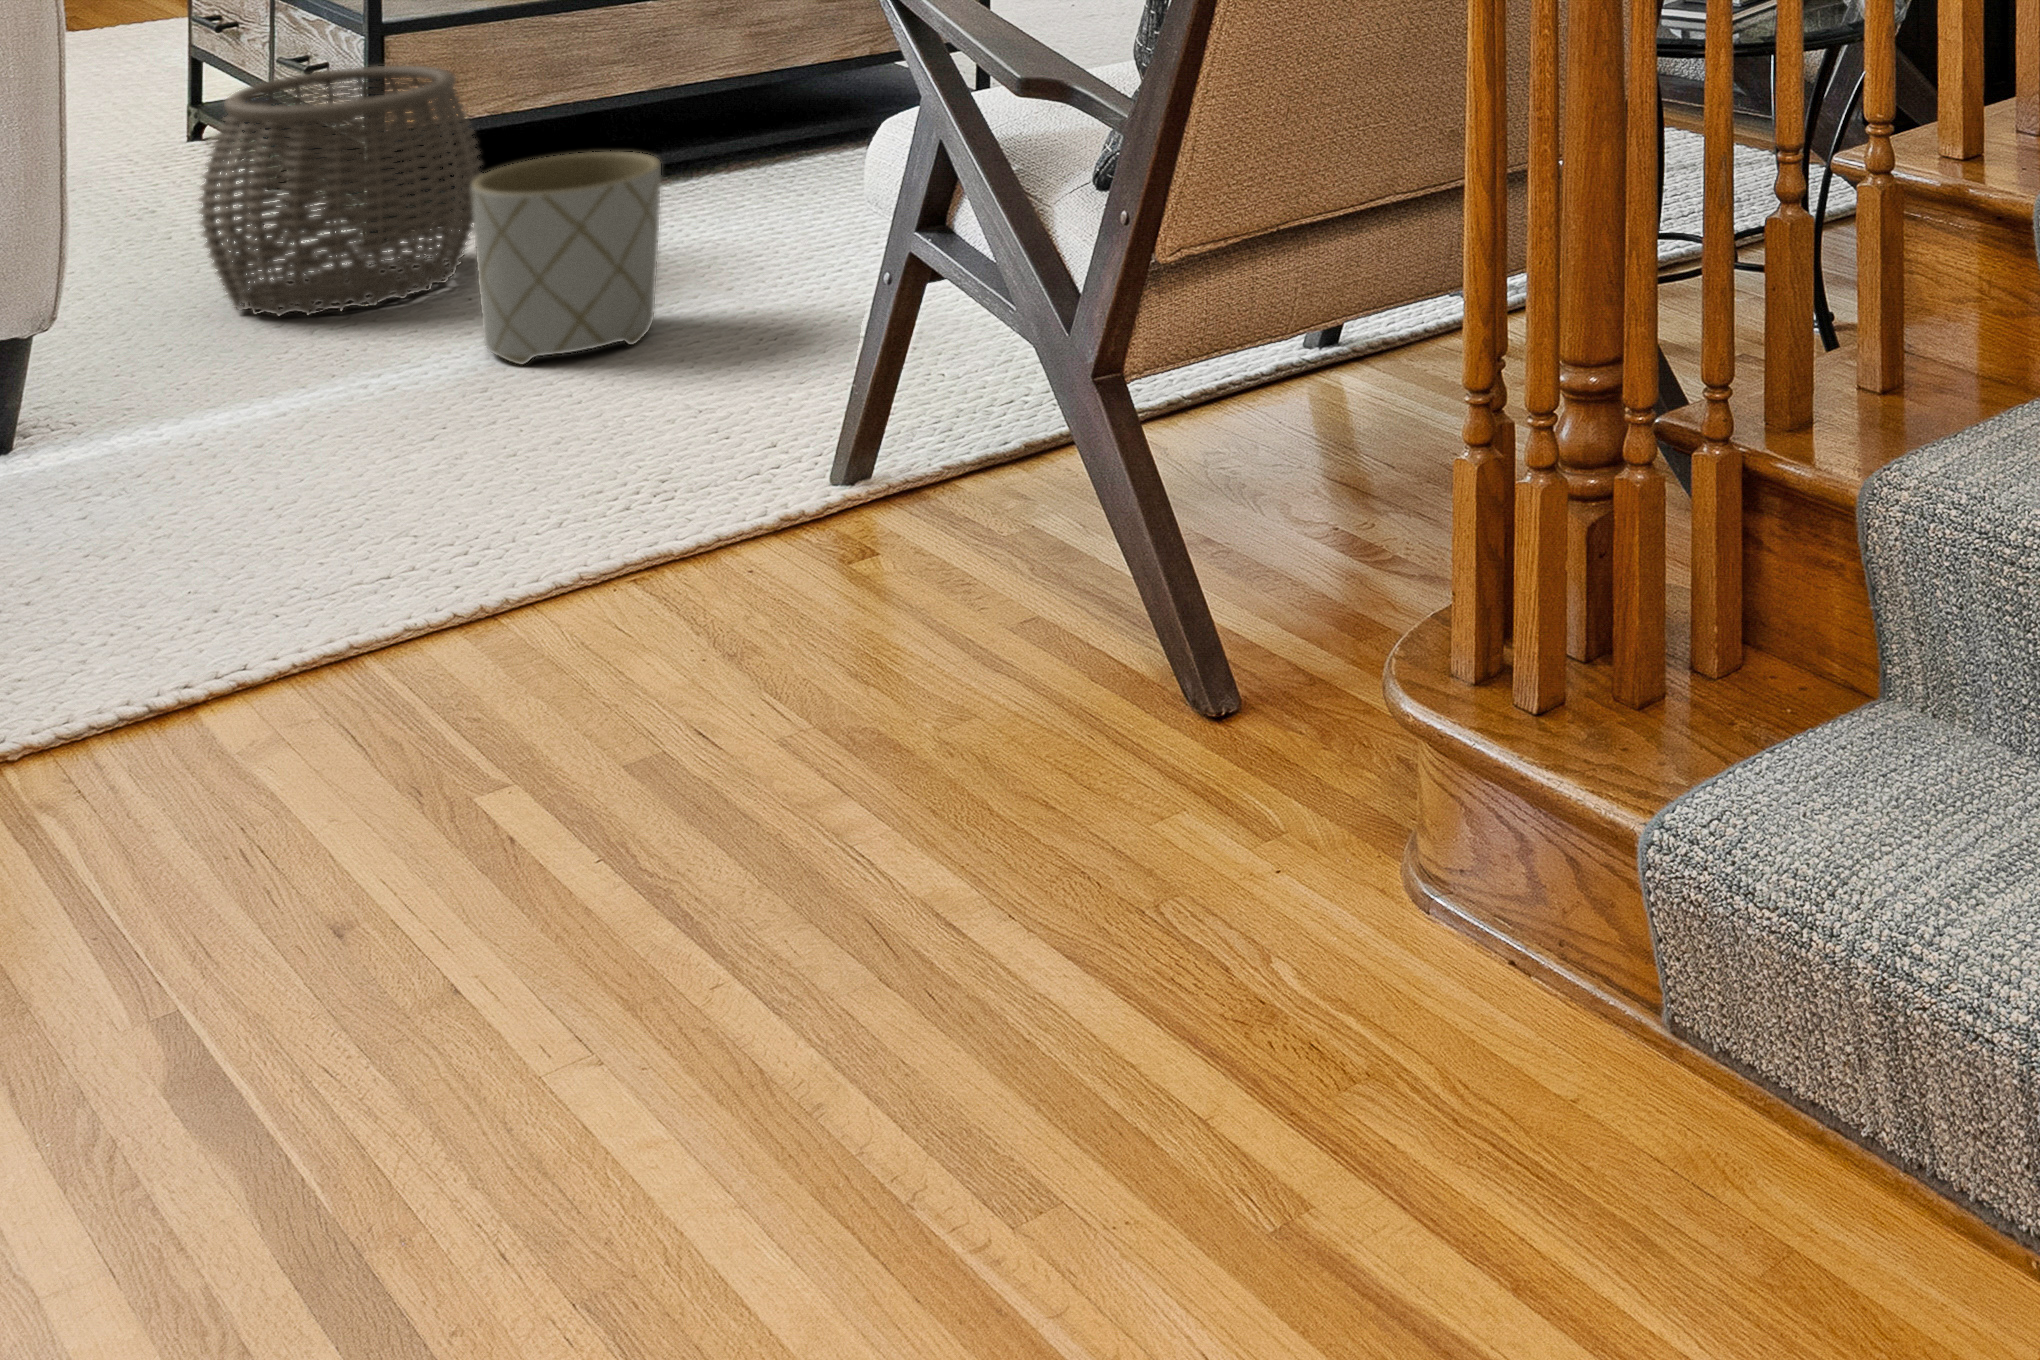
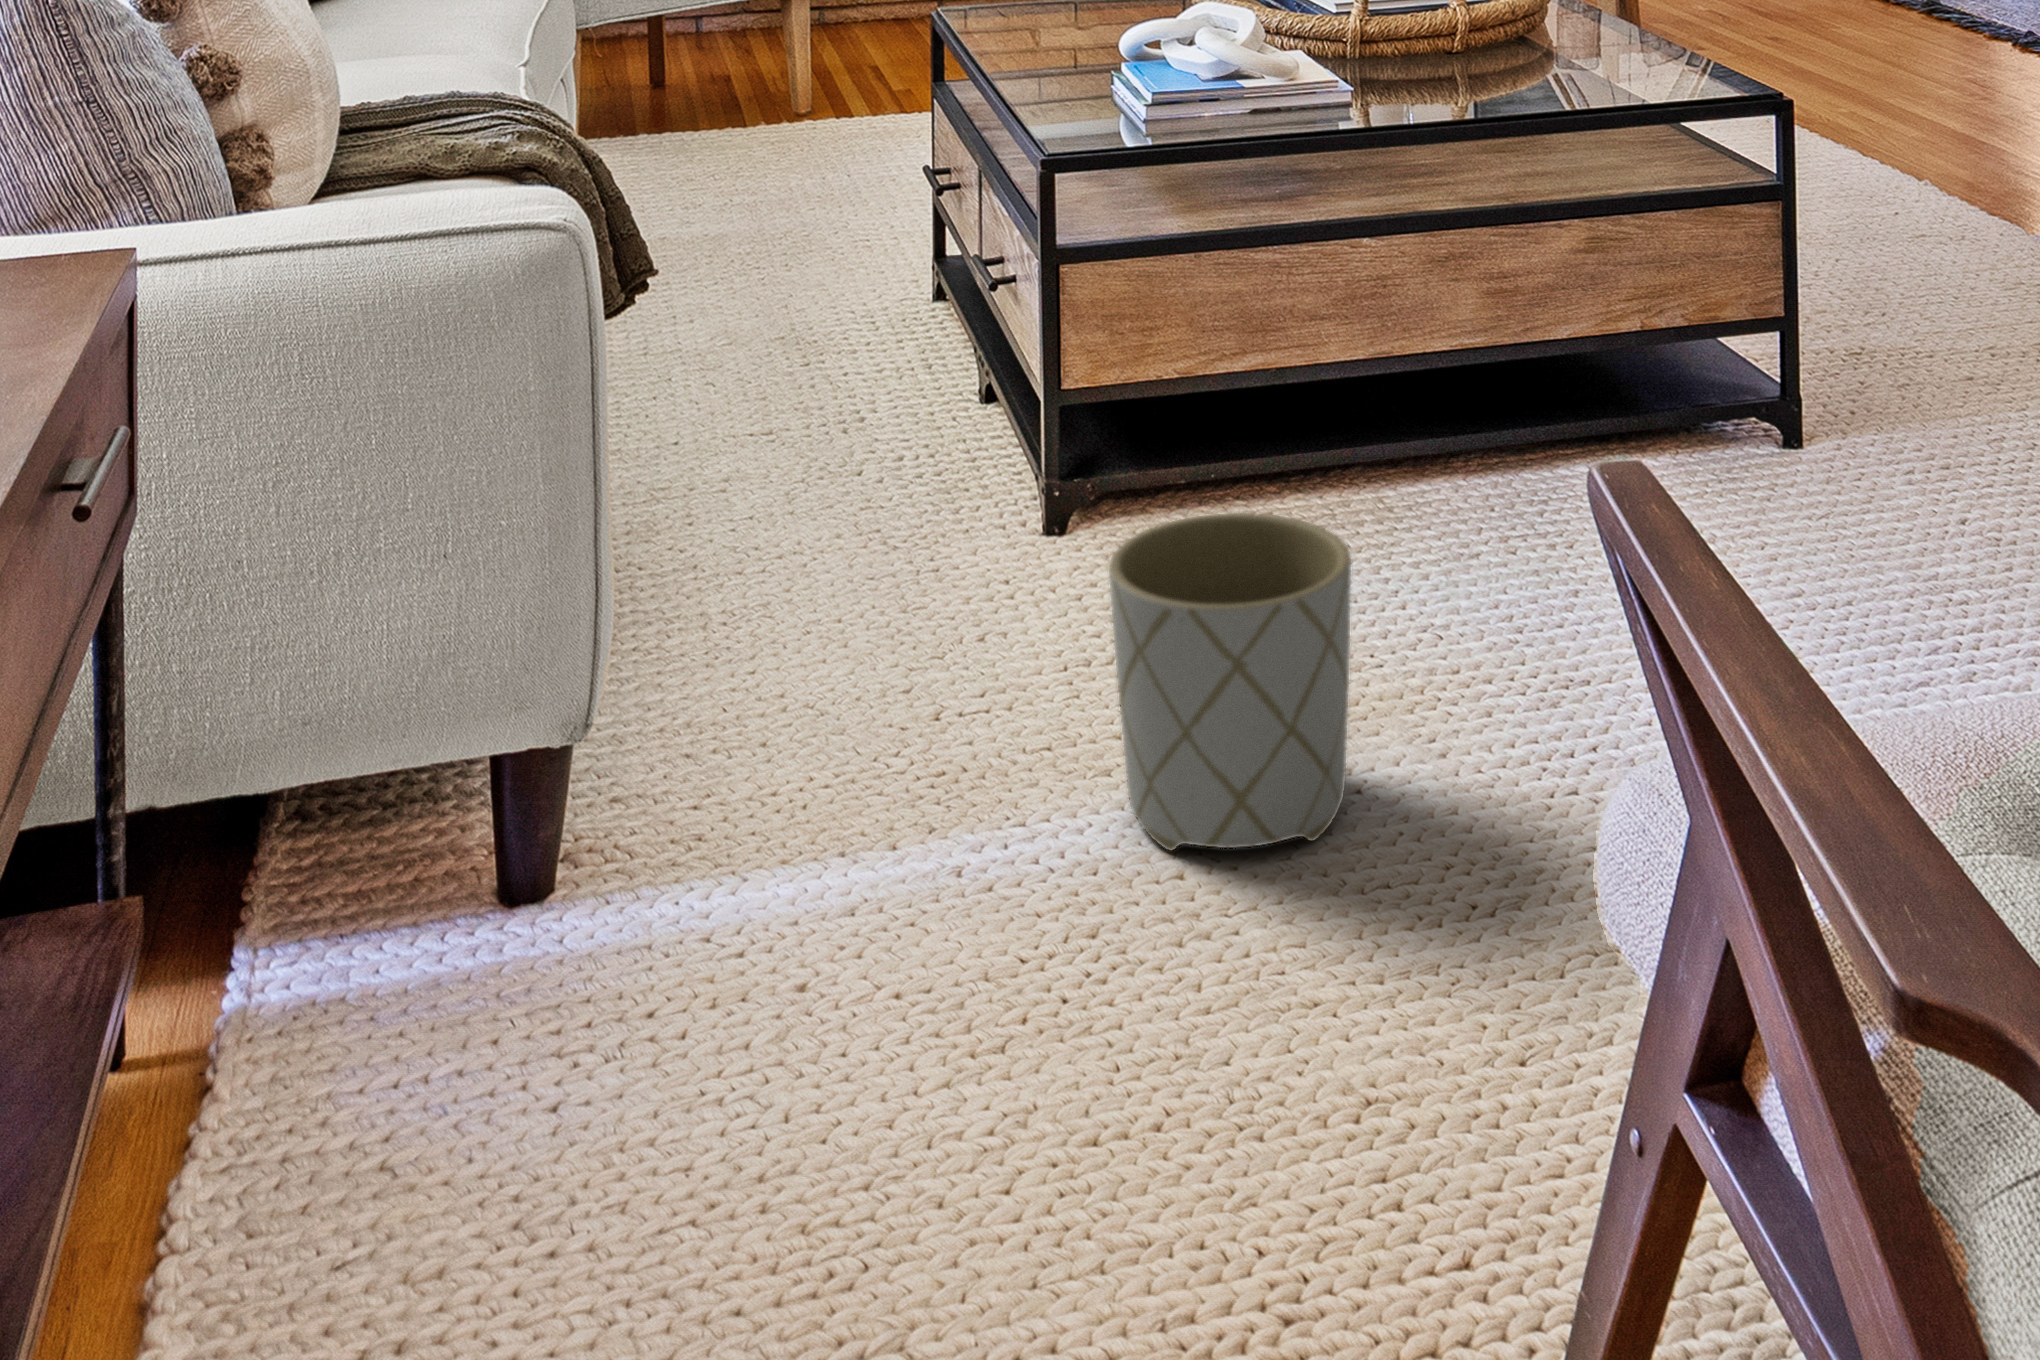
woven basket: present [199,65,483,316] -> none [845,311,1160,668]

